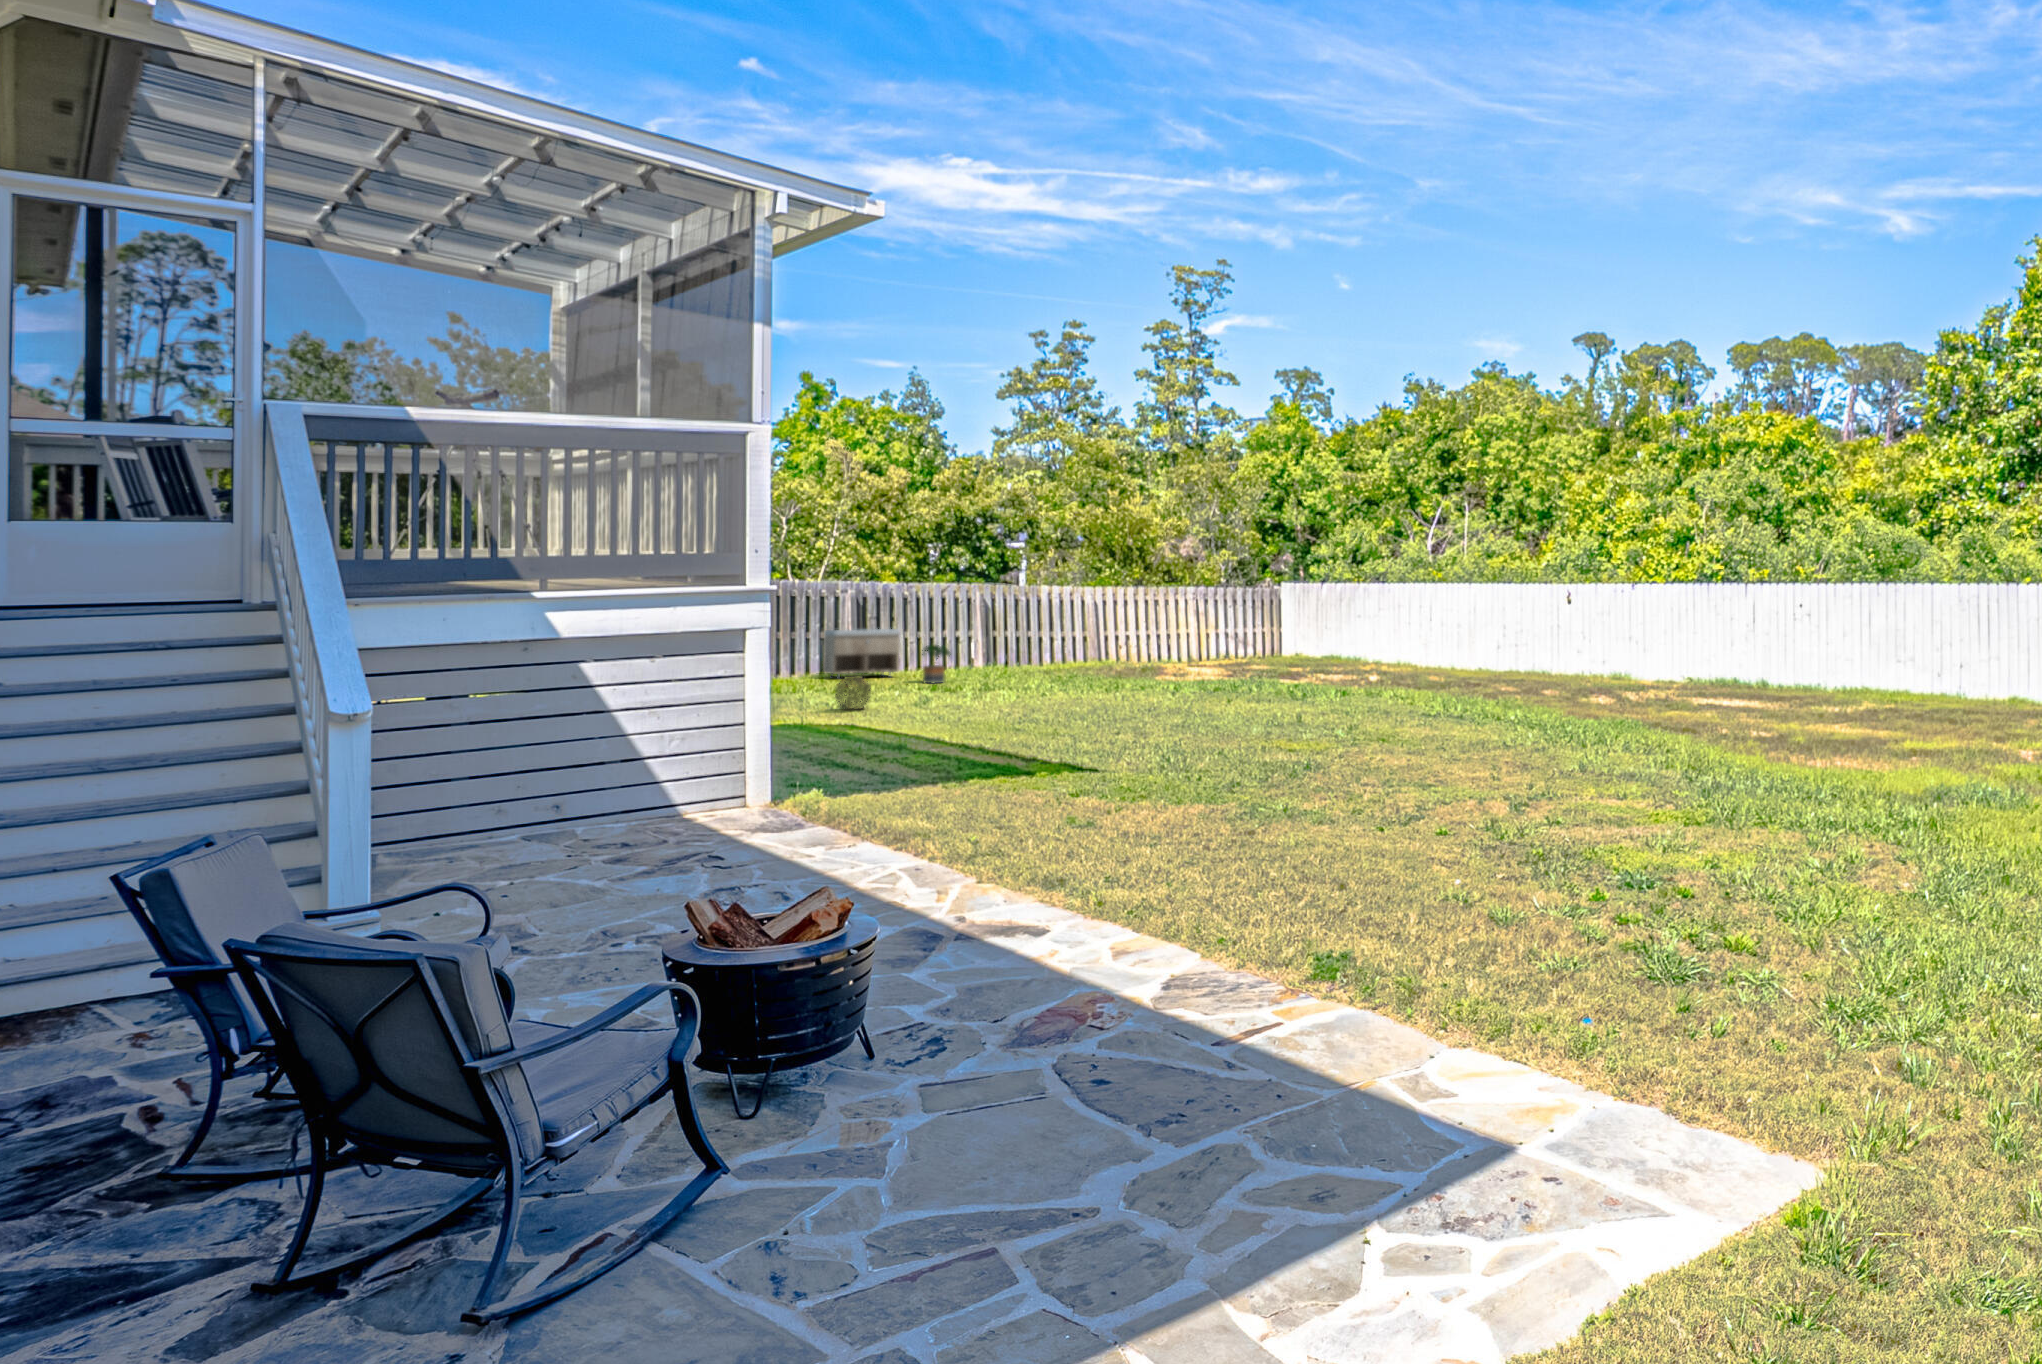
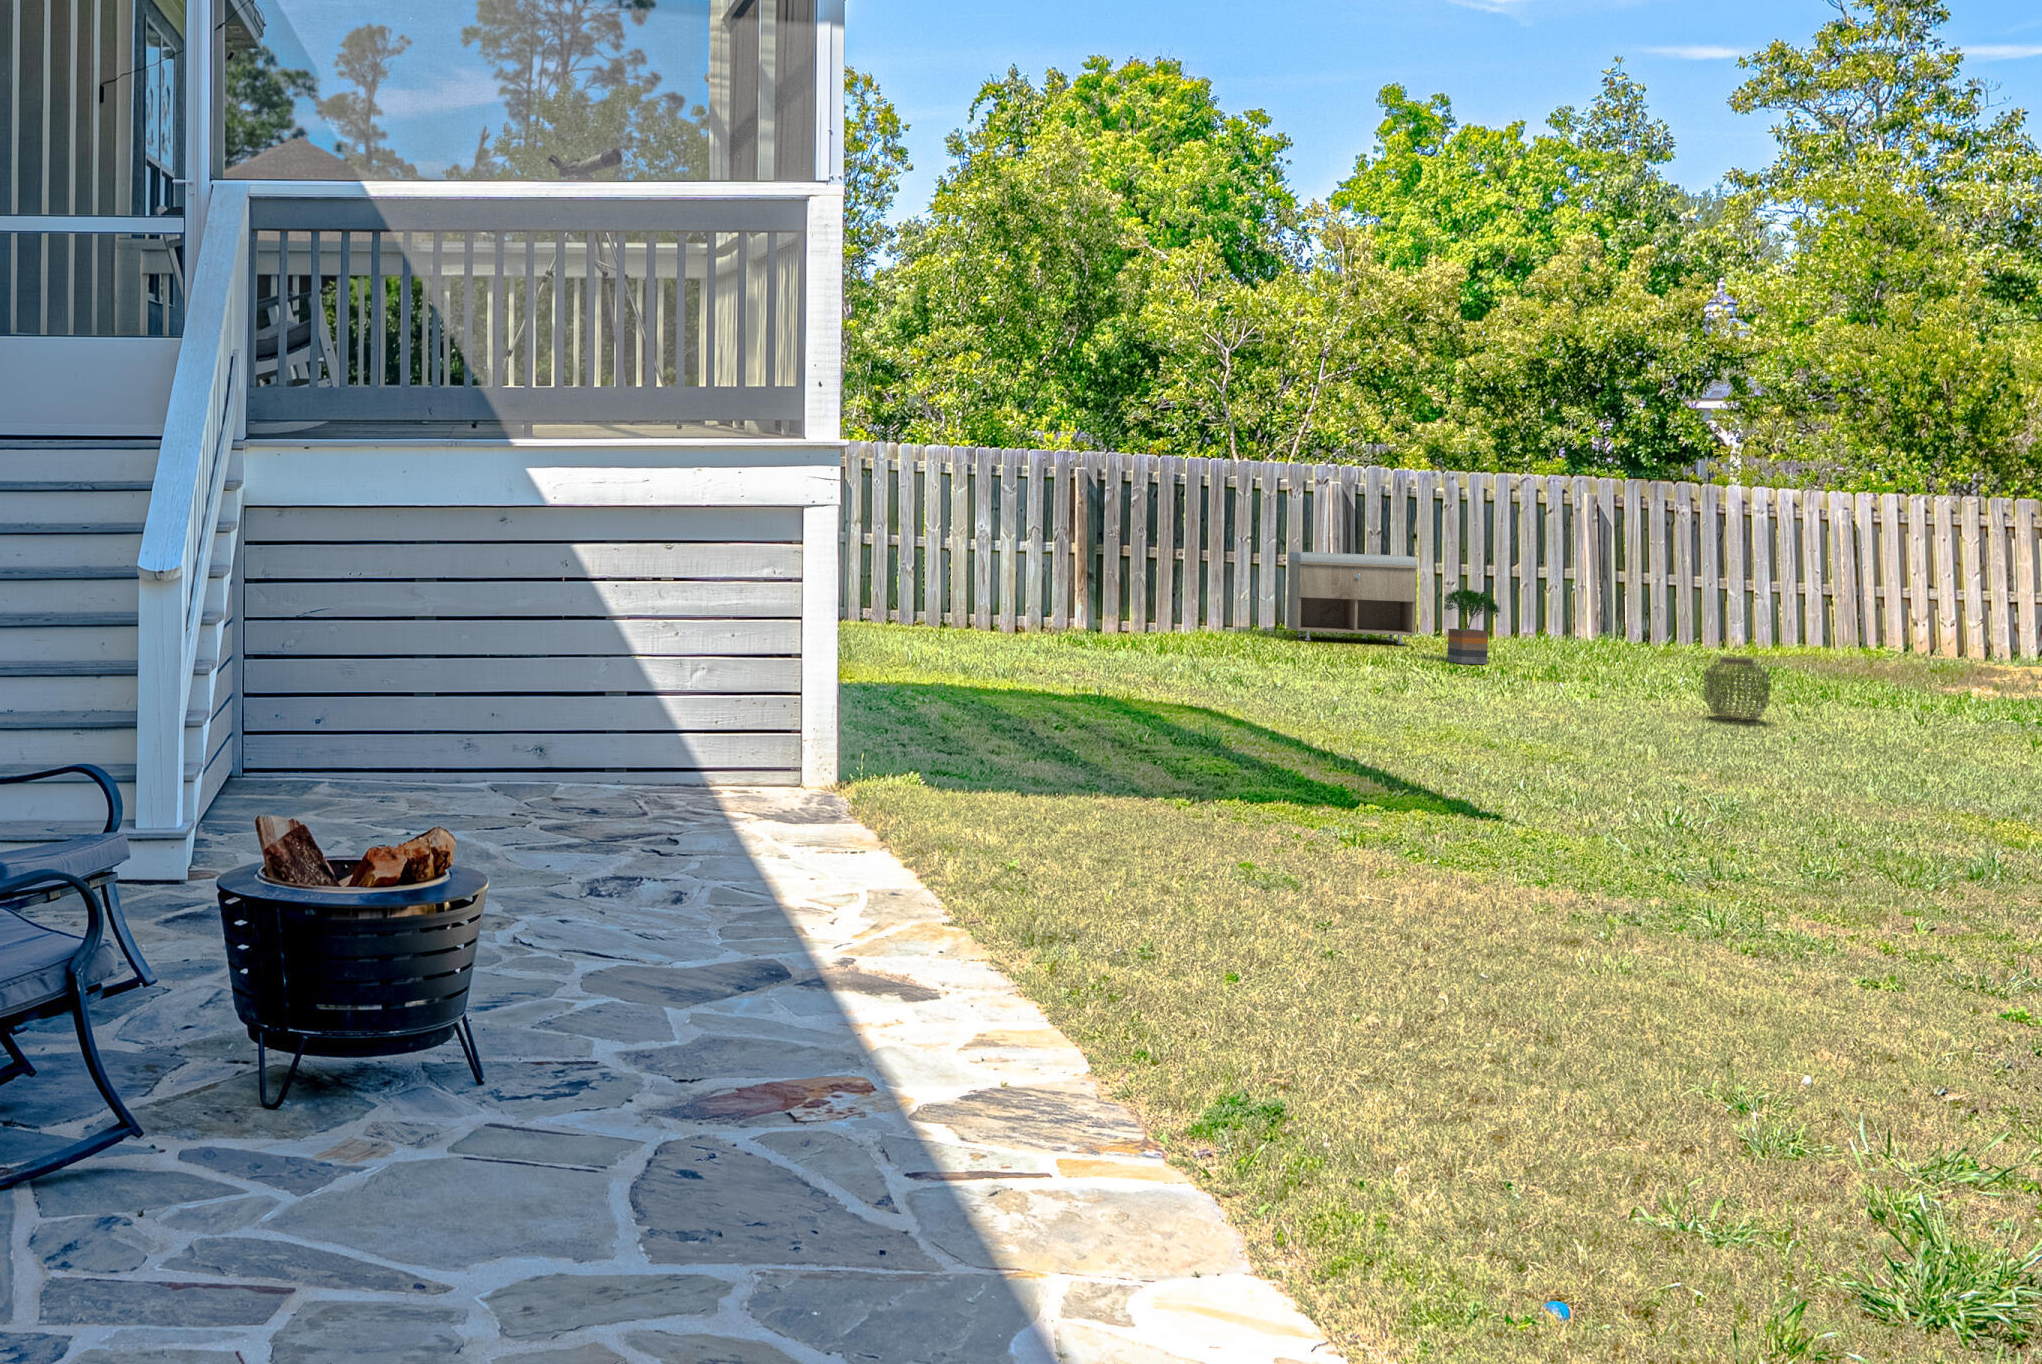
woven basket: present [836,676,871,710] -> present [1704,657,1770,721]

